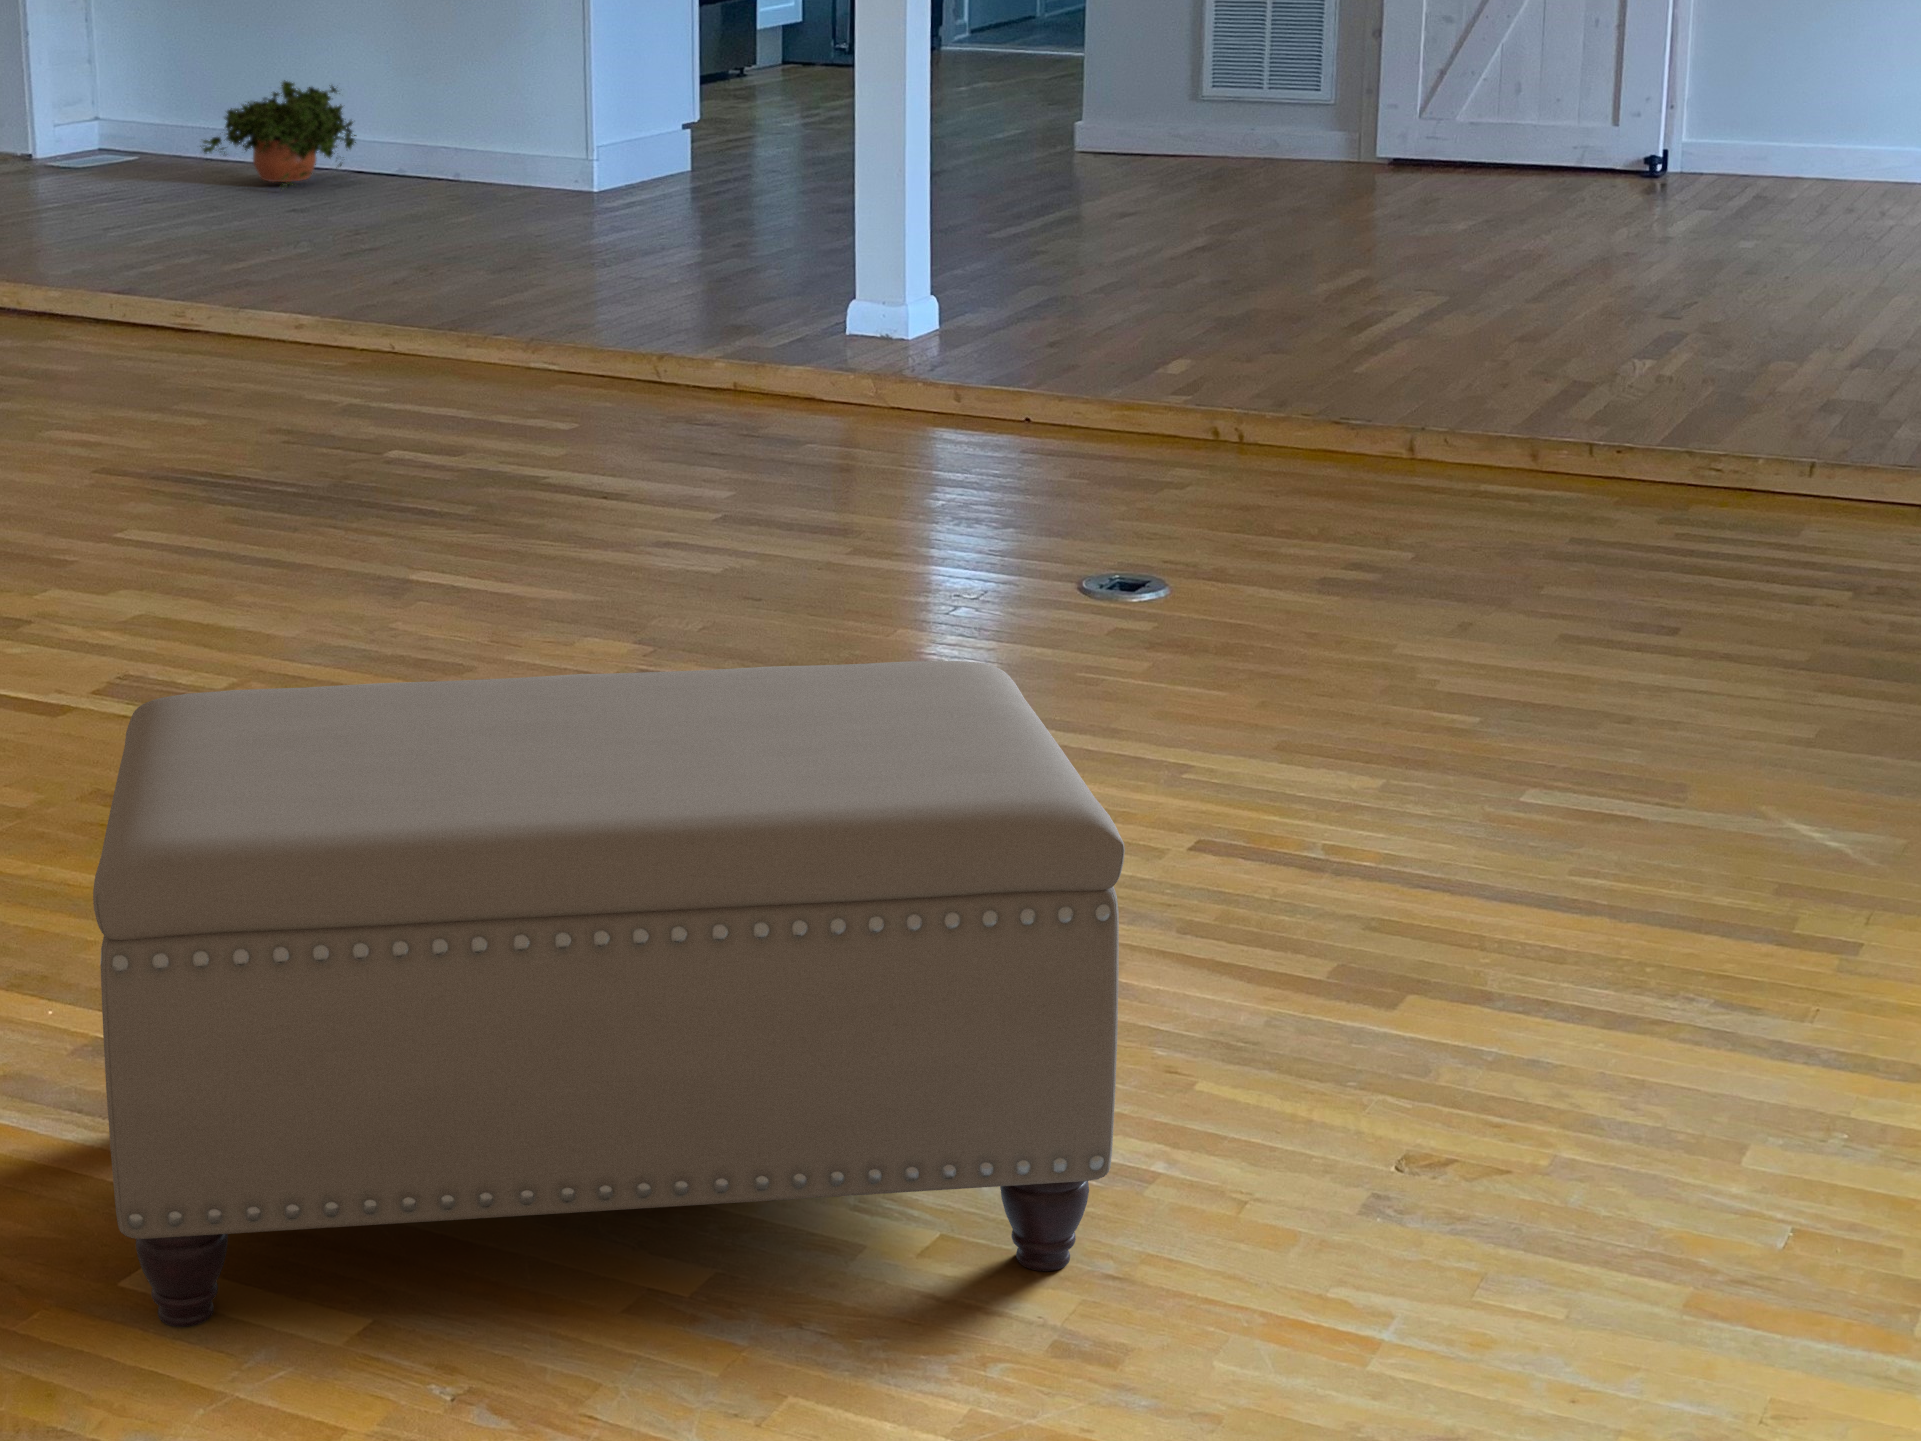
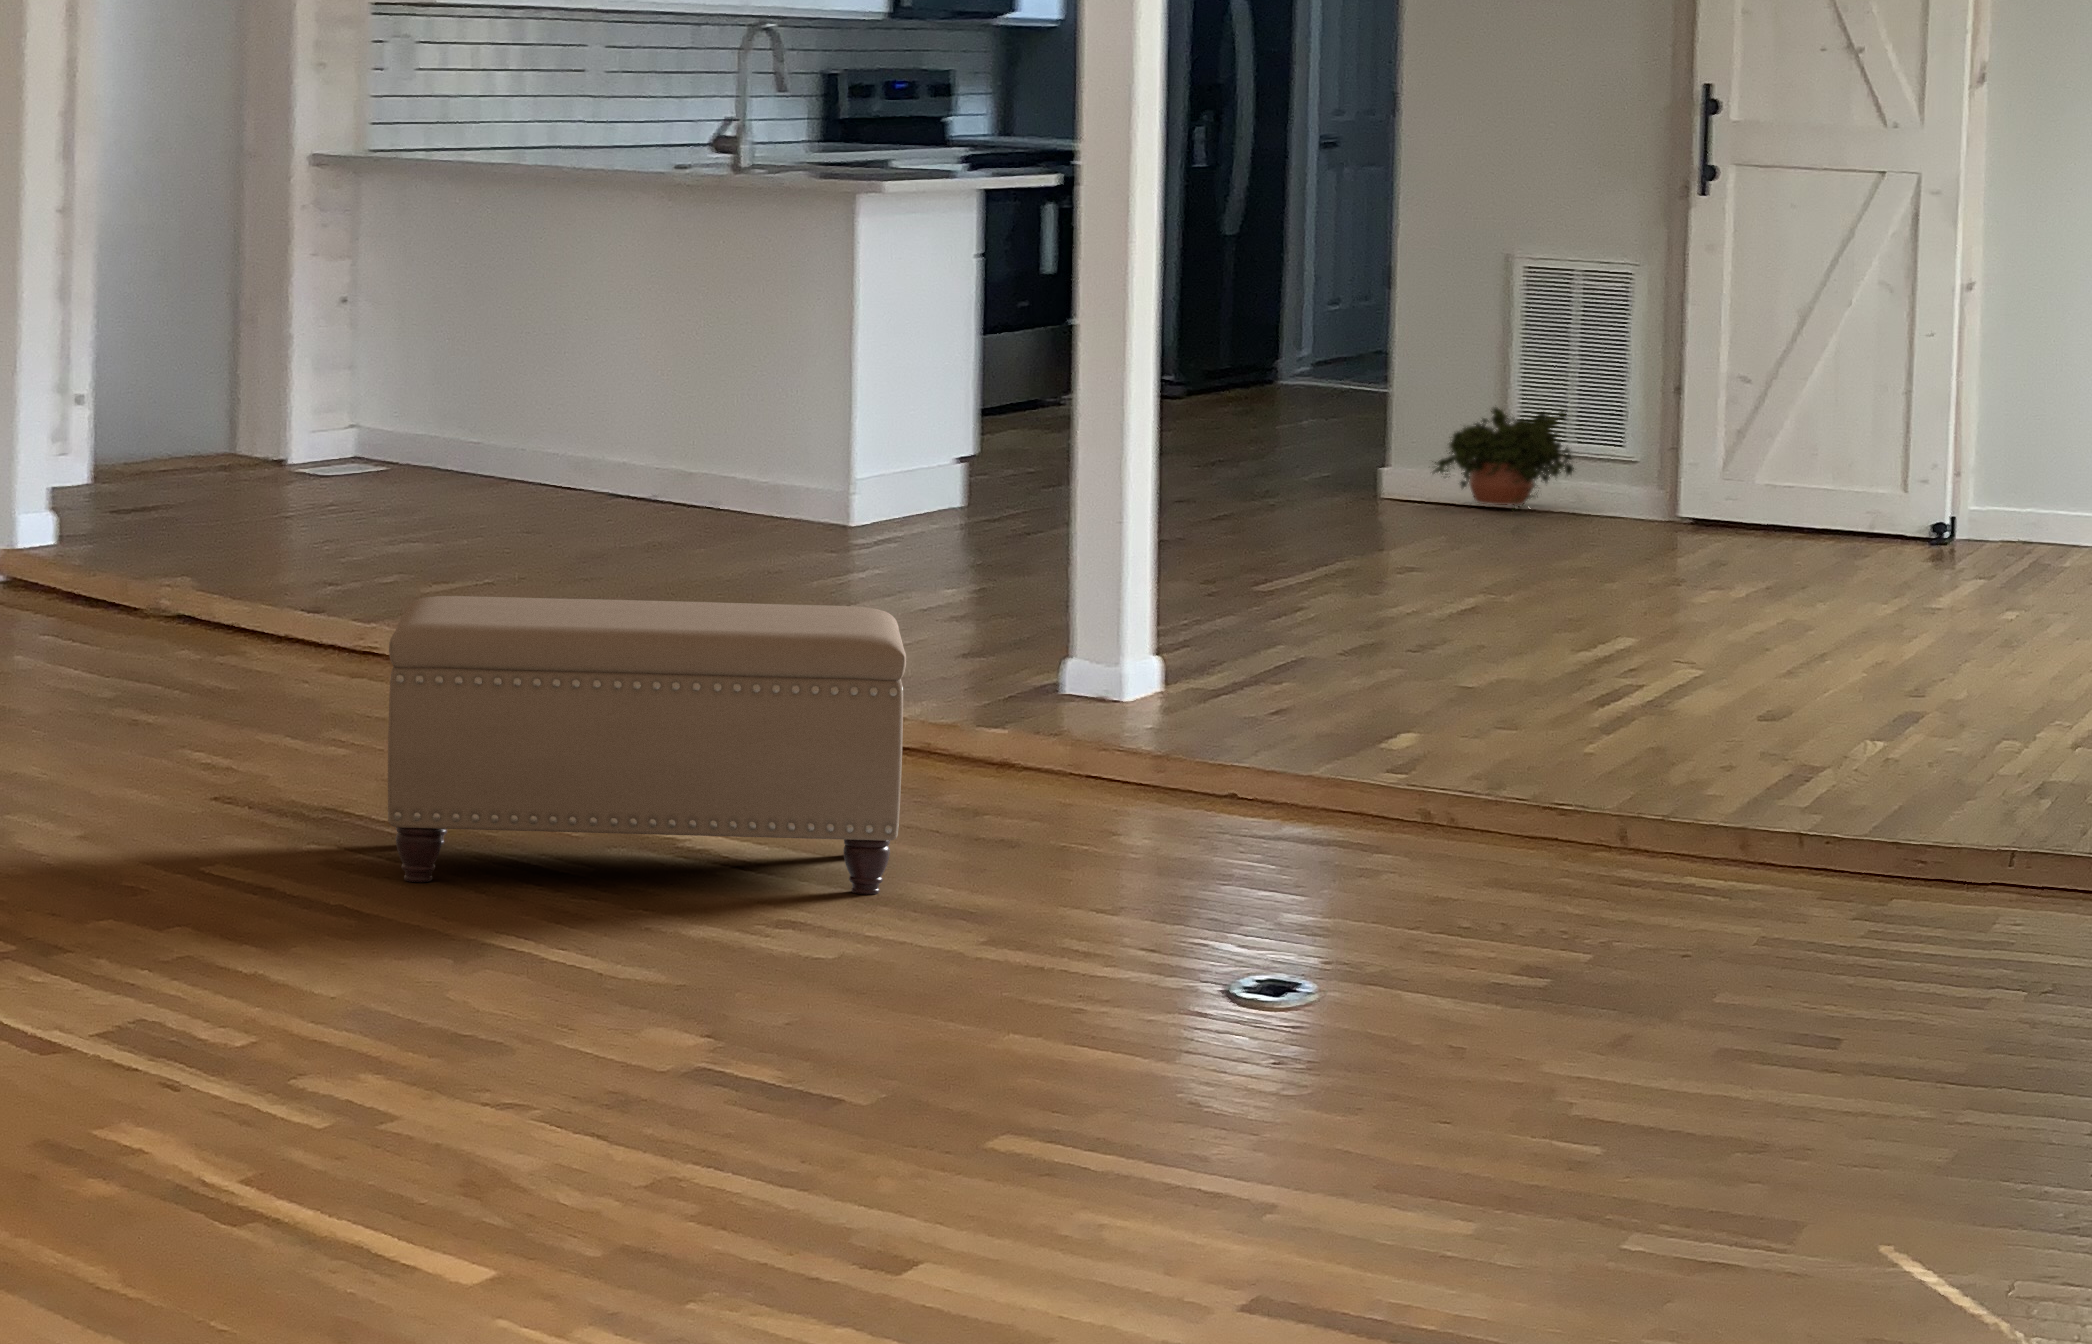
potted plant: present [203,80,356,189] -> present [1433,407,1574,509]

